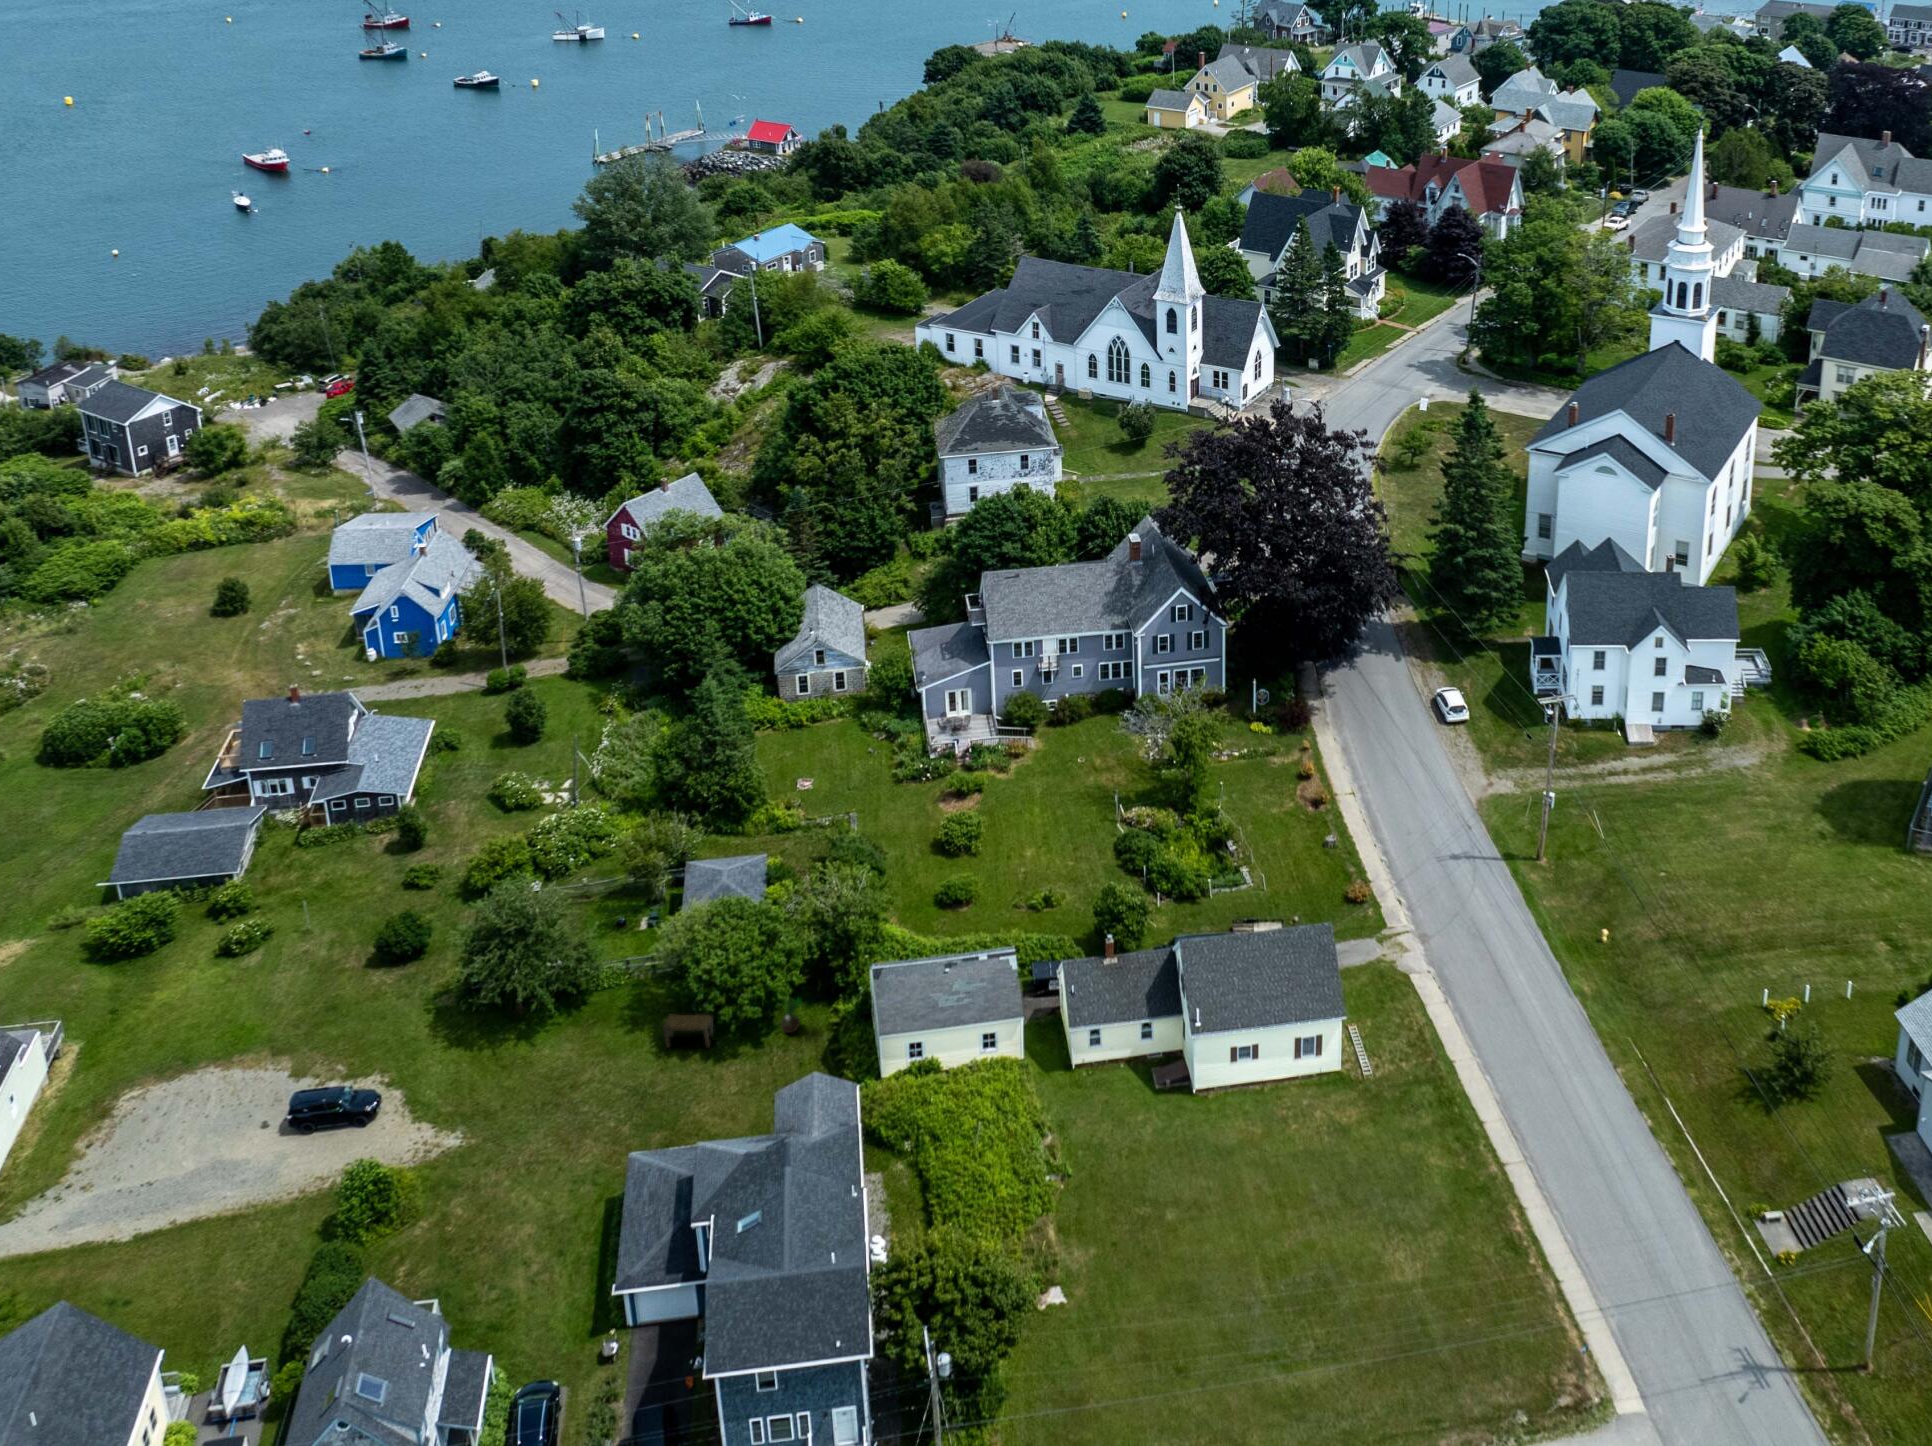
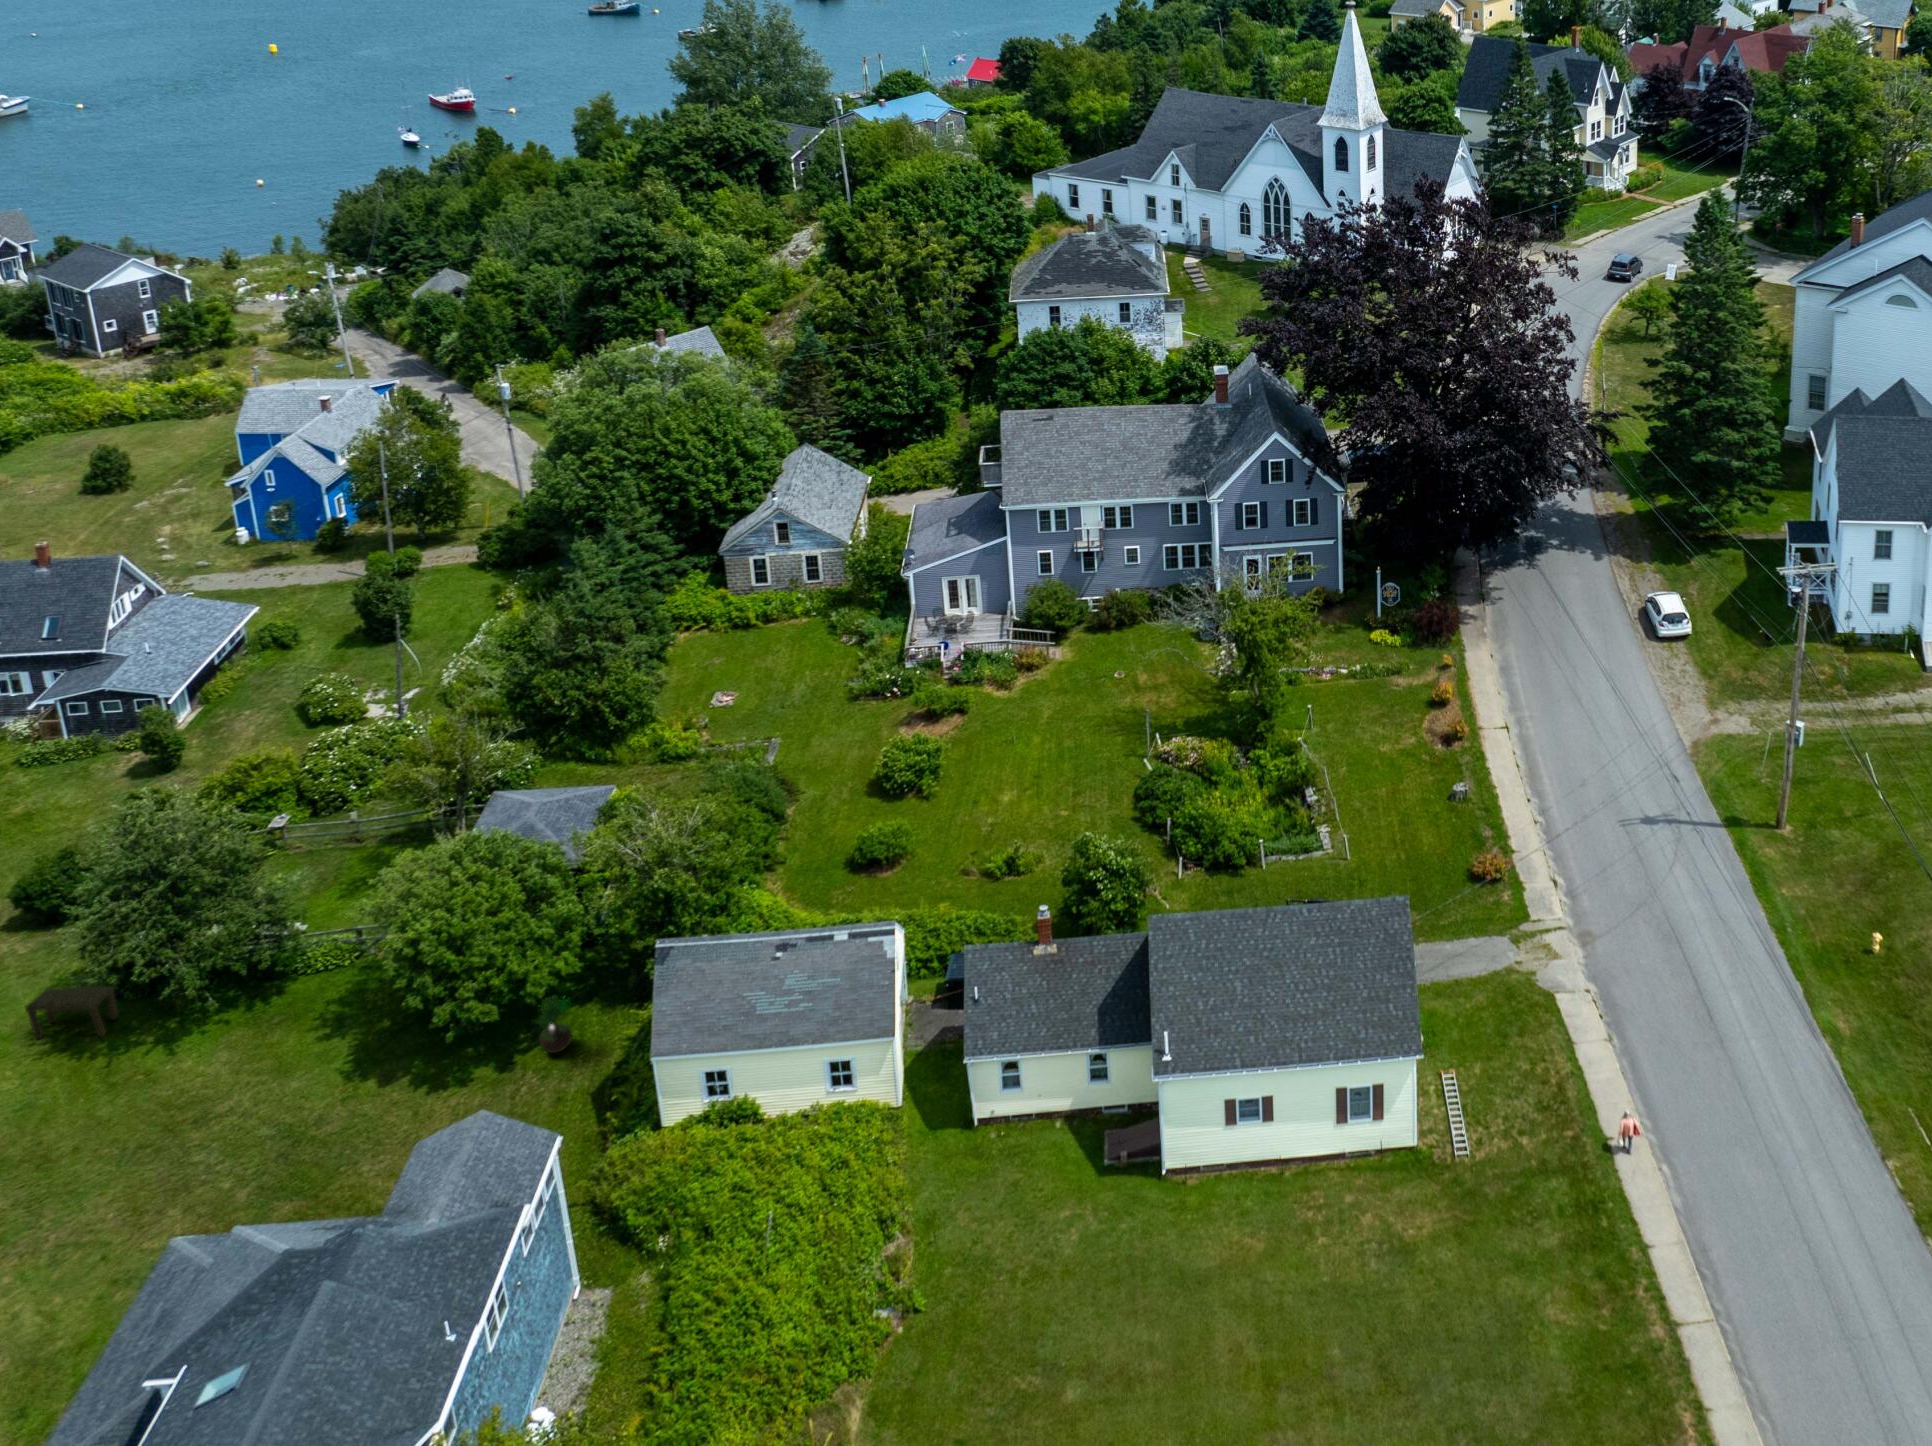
bench: present [663,1015,713,1047] -> present [25,986,118,1039]

